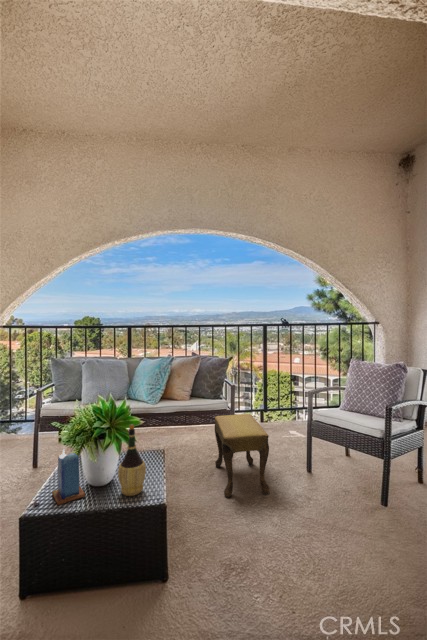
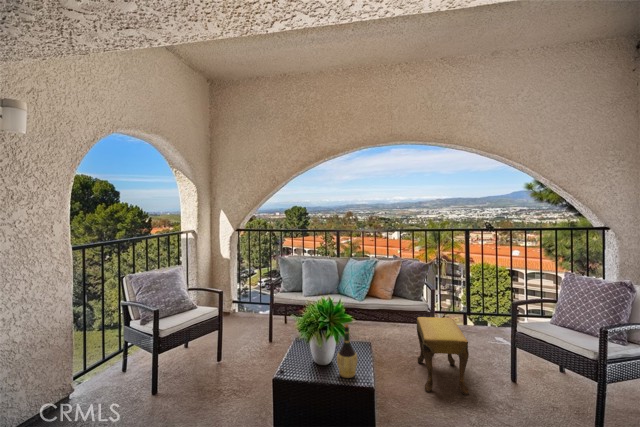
candle: present [52,449,85,505] -> none [291,336,313,377]

